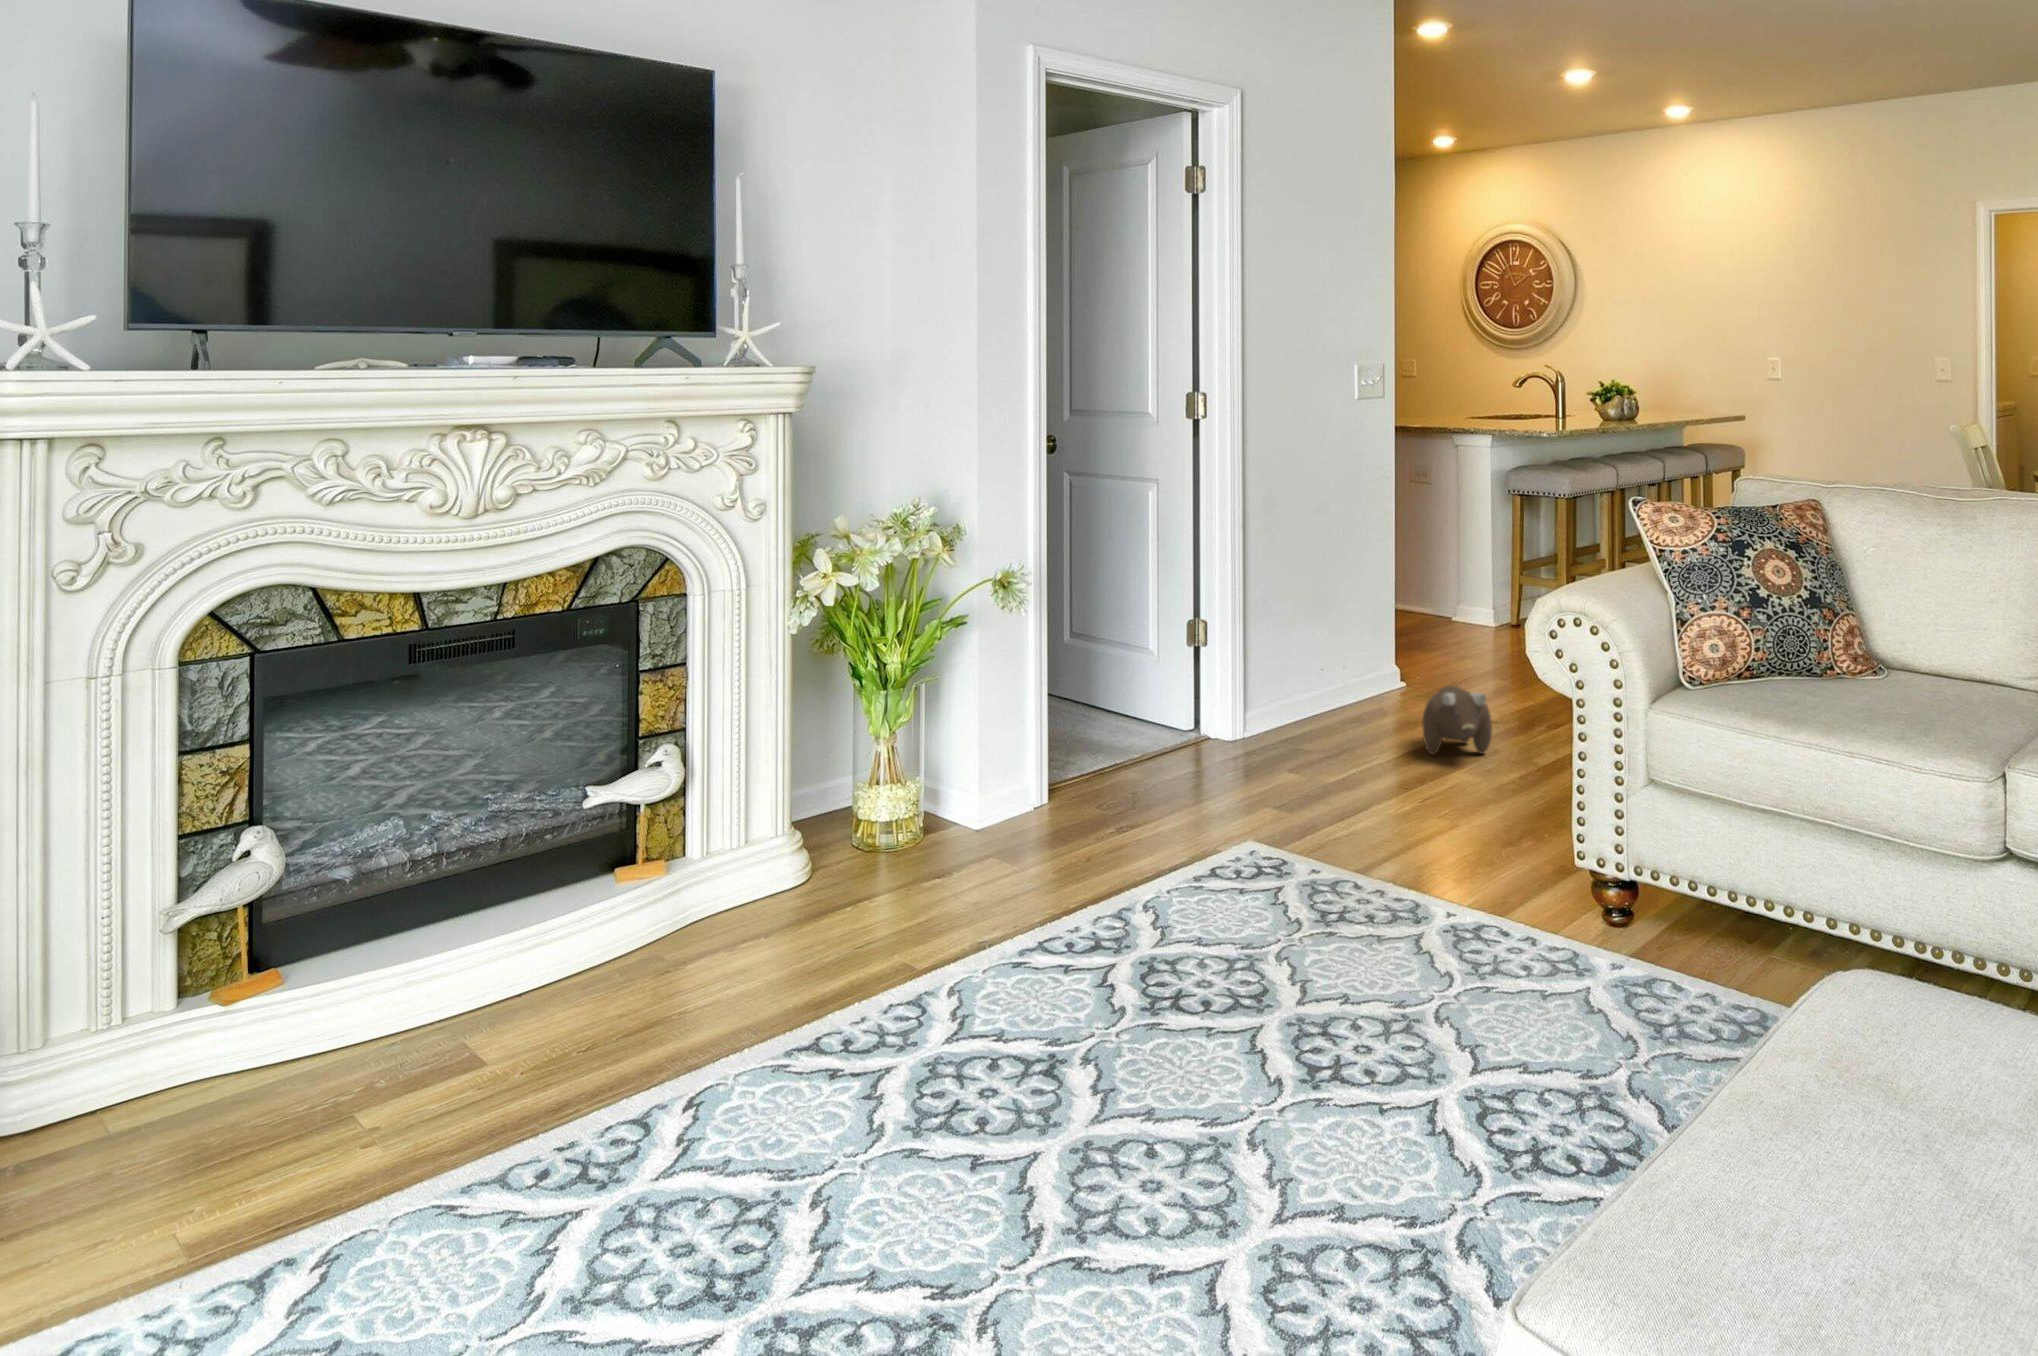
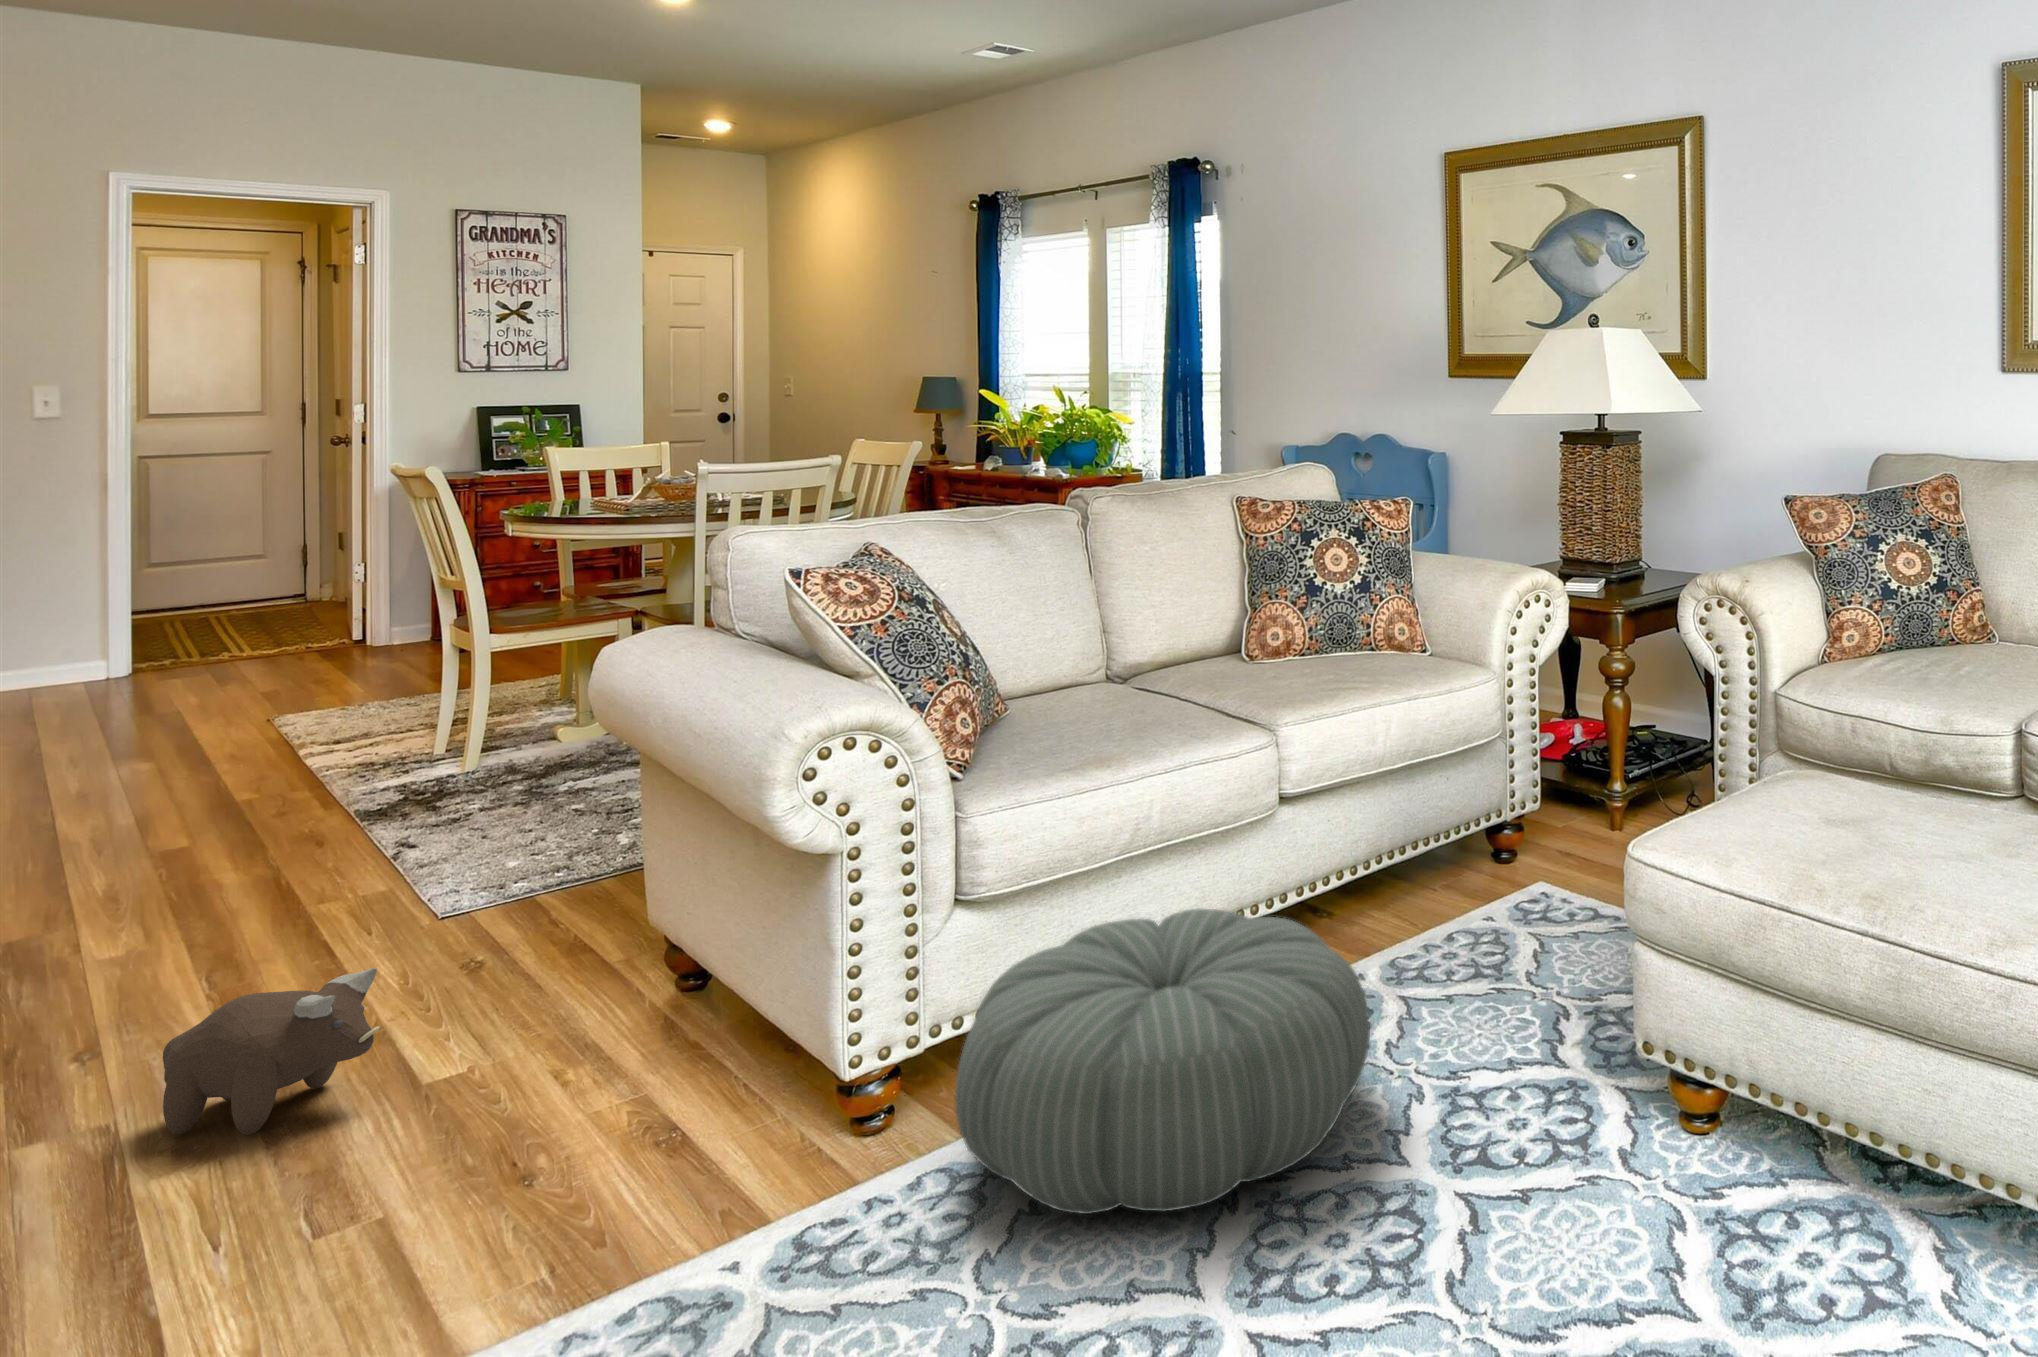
pouf: none [1338,800,1656,1017] -> present [955,909,1370,1214]

